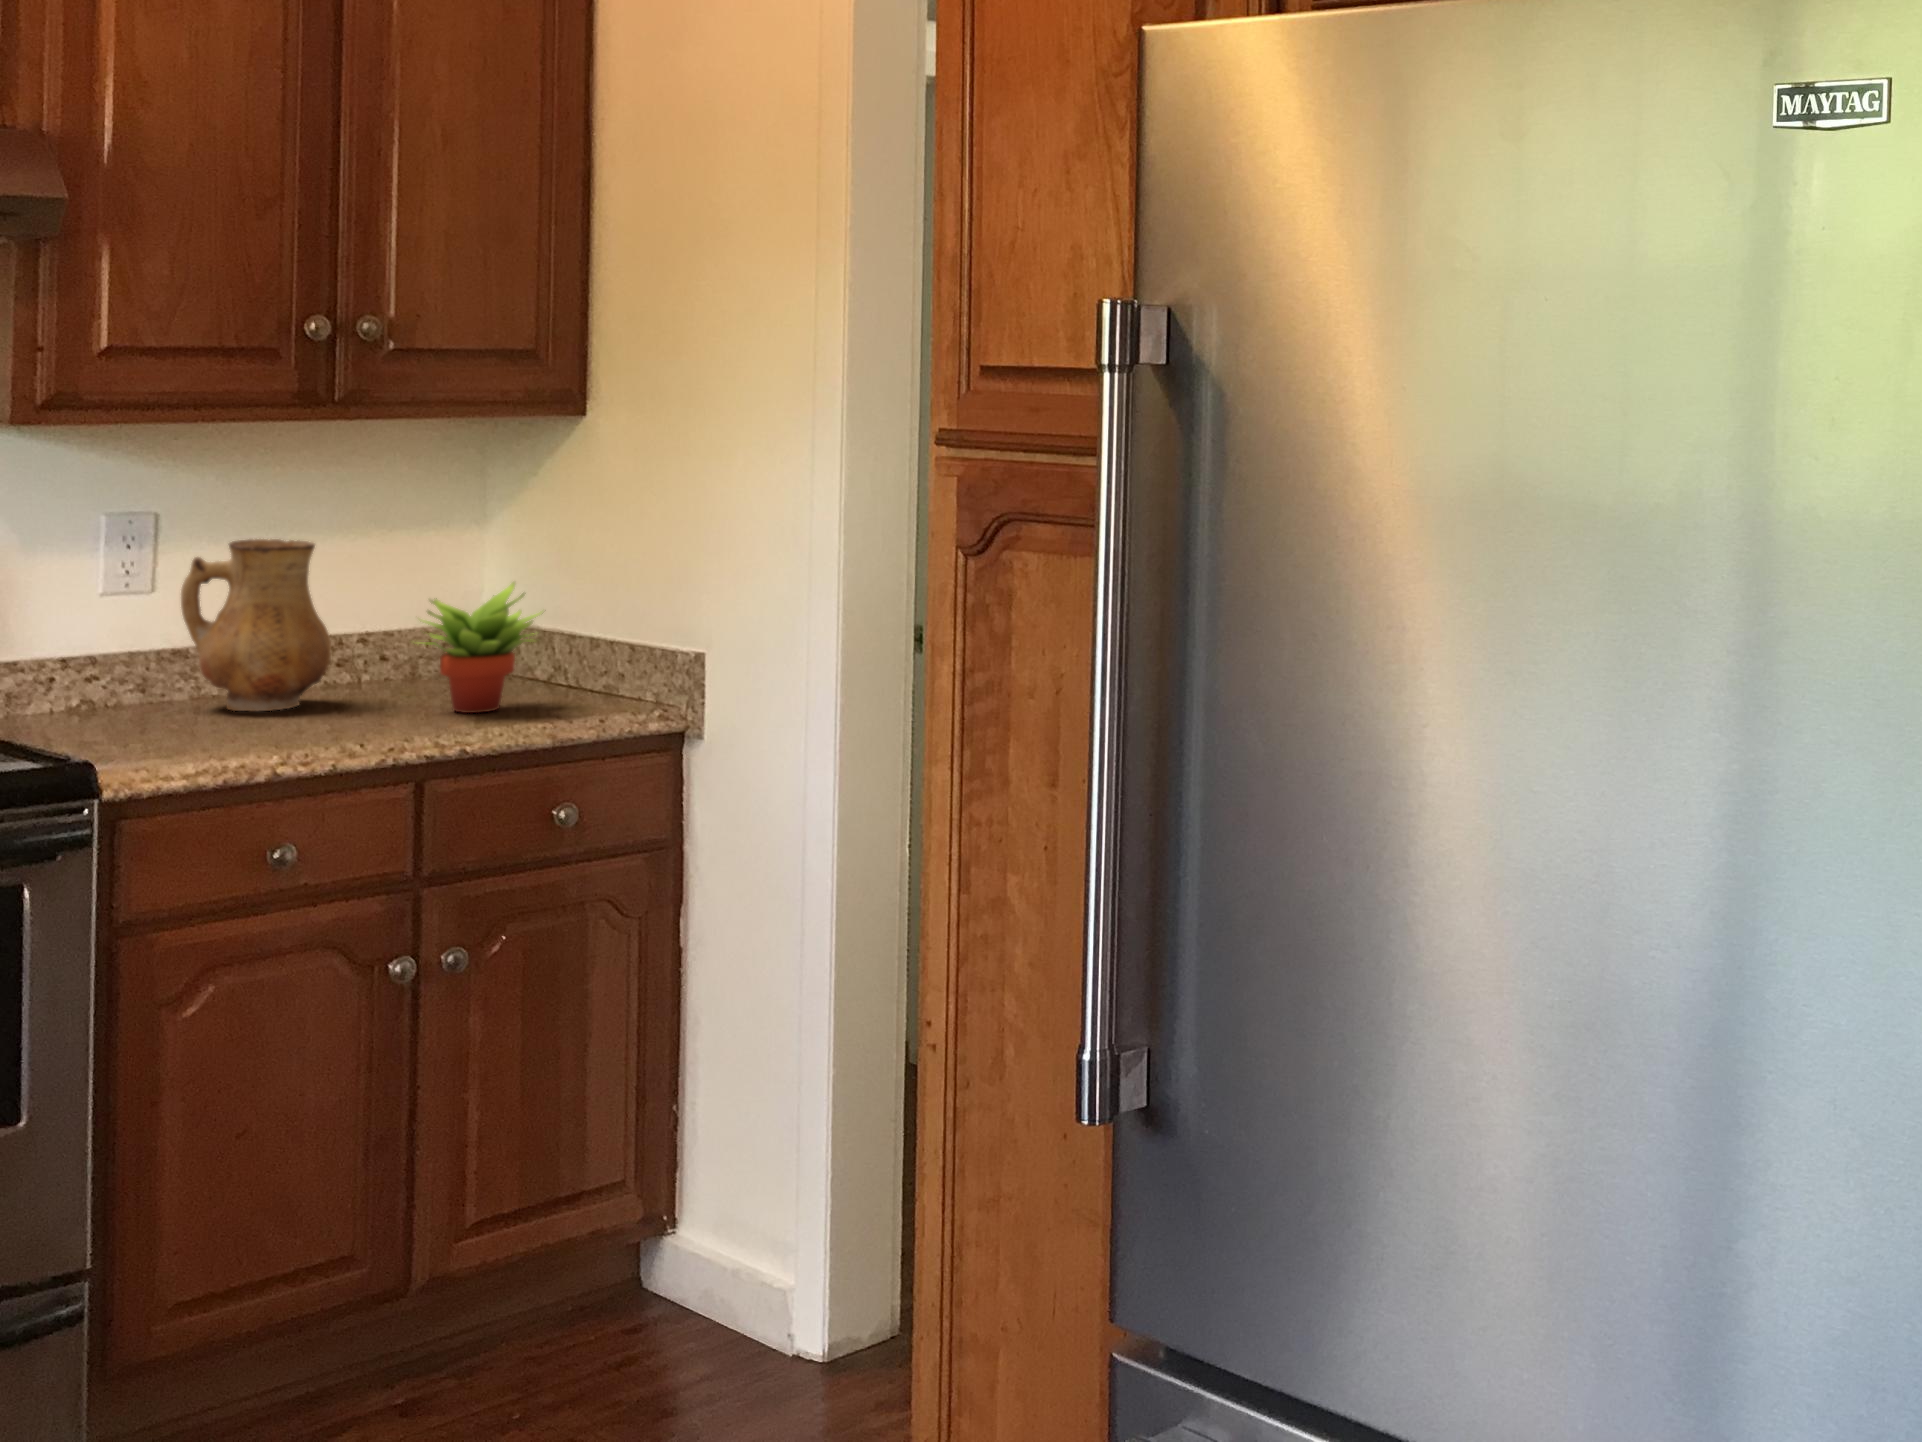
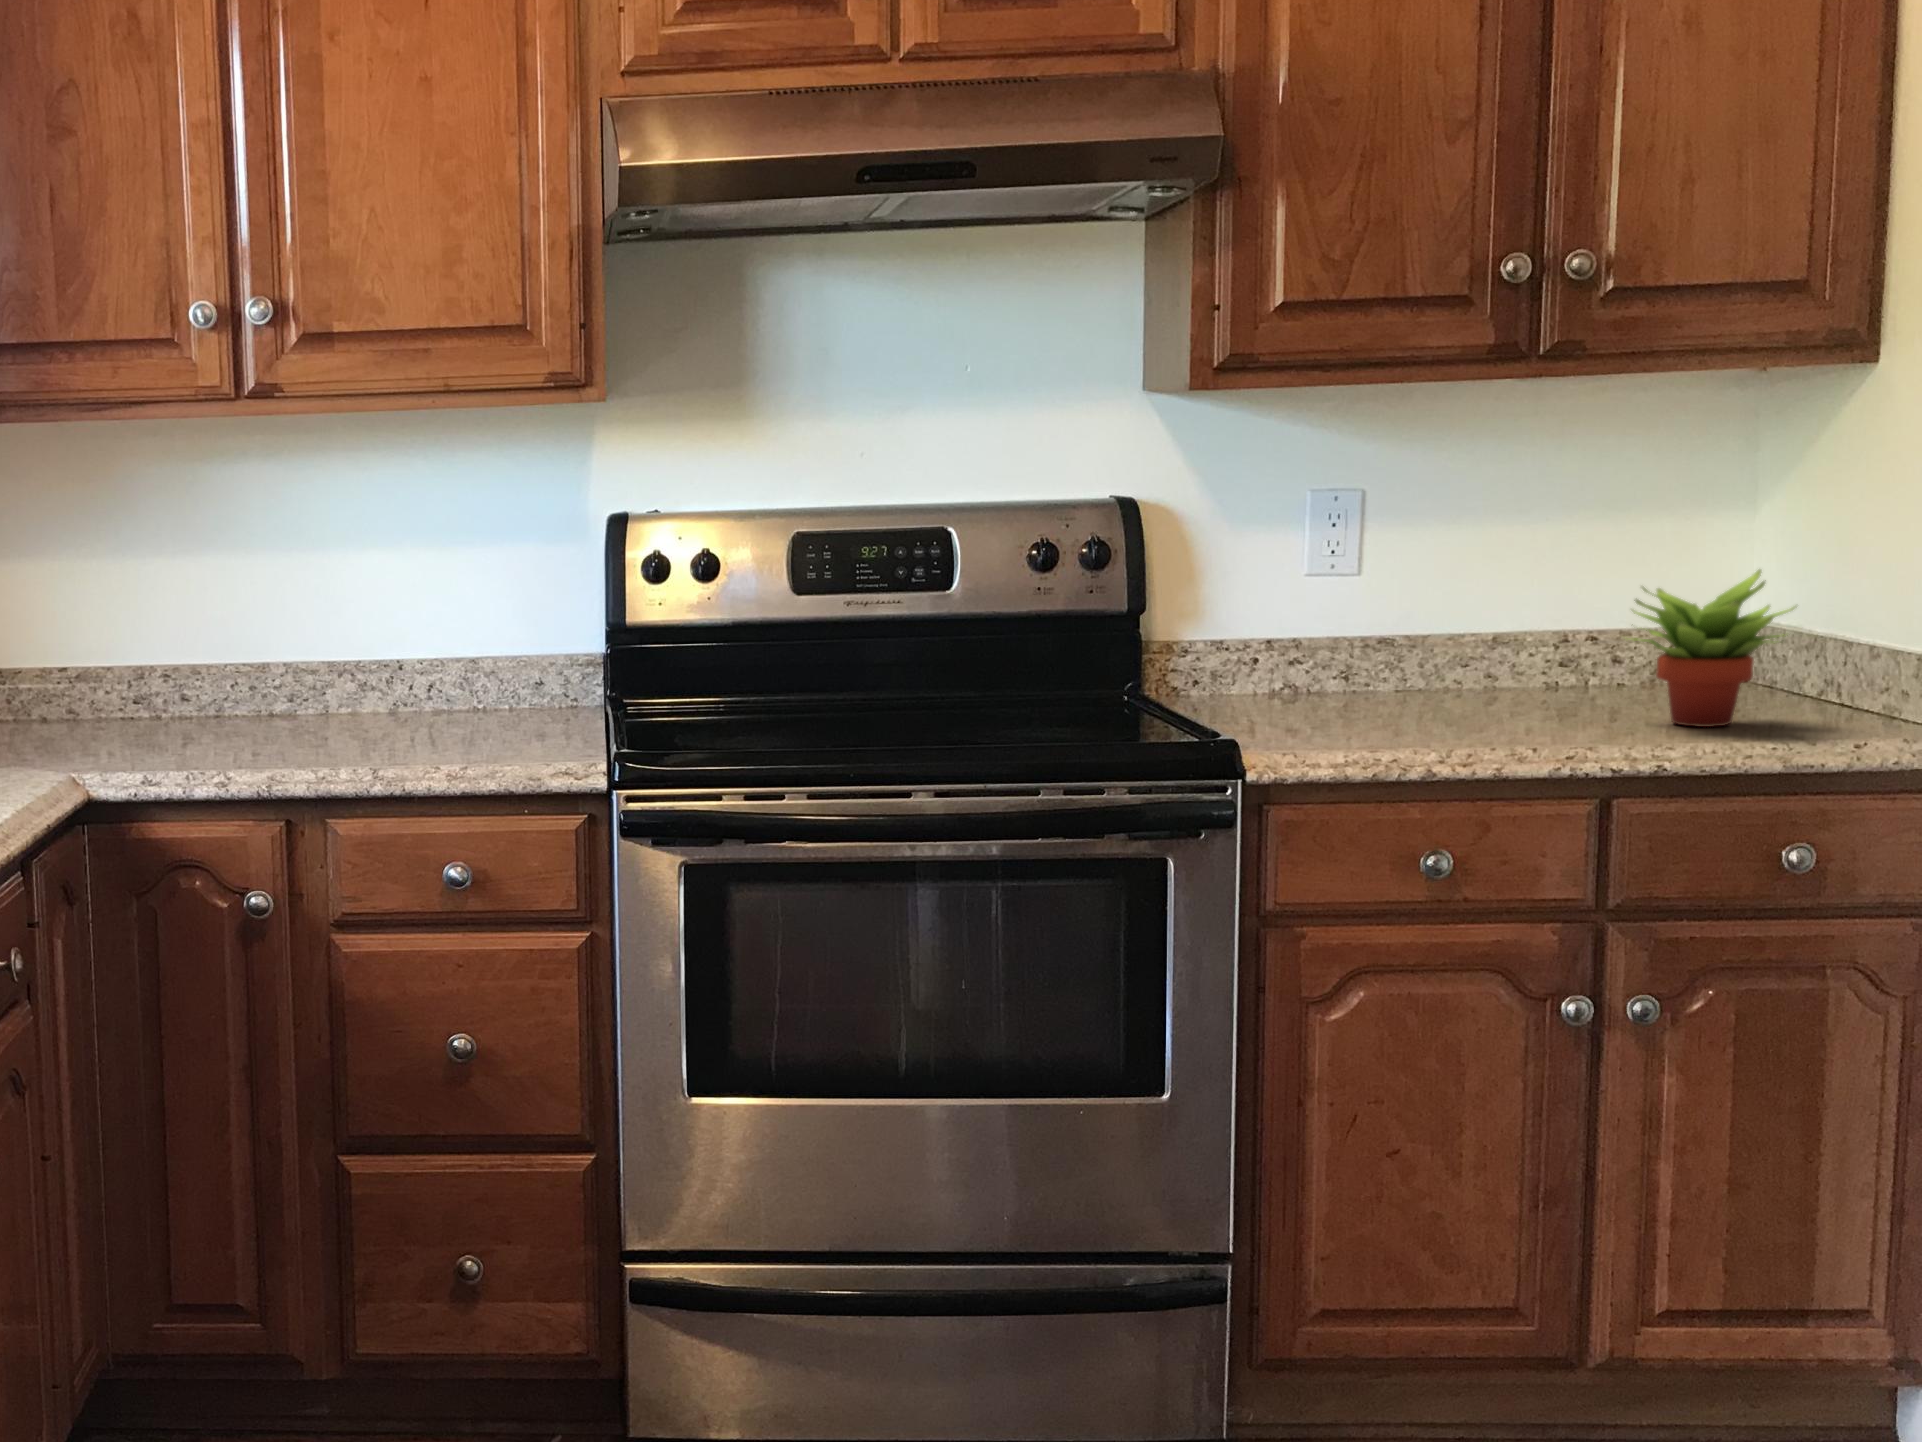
ceramic pitcher: present [181,539,331,711] -> none [1378,518,1538,708]

